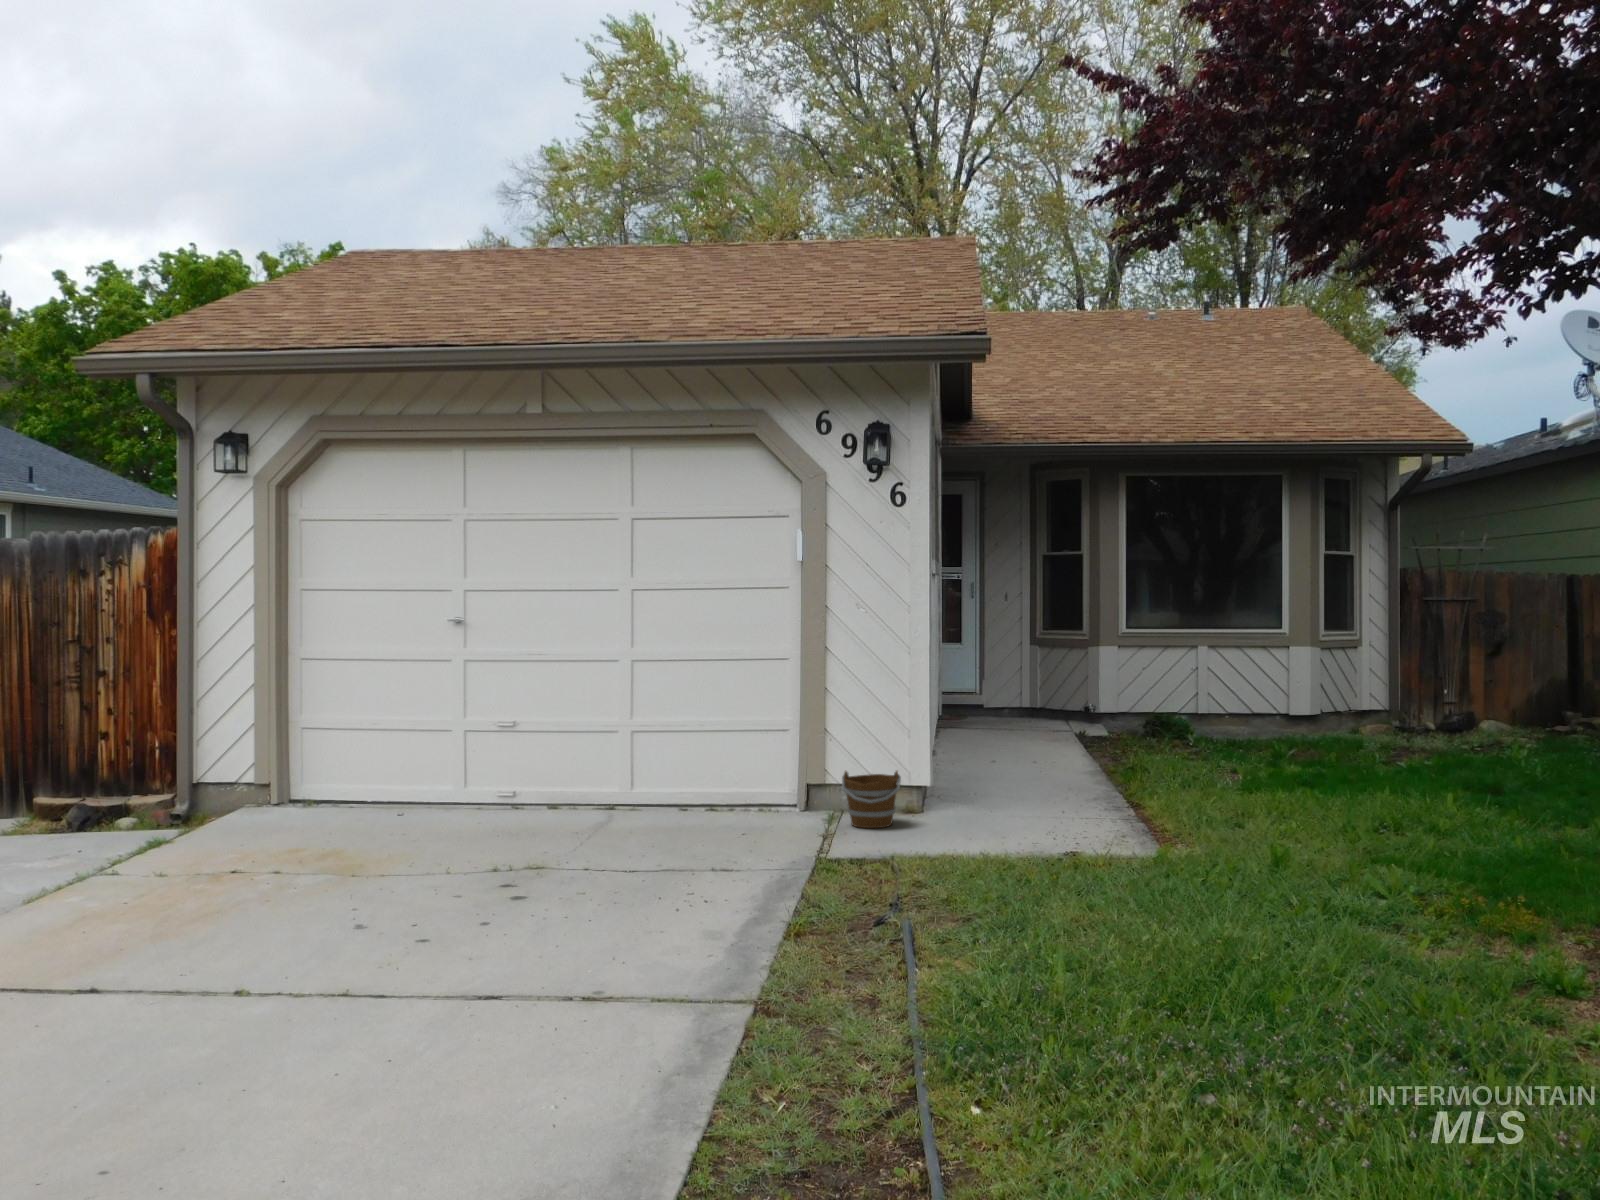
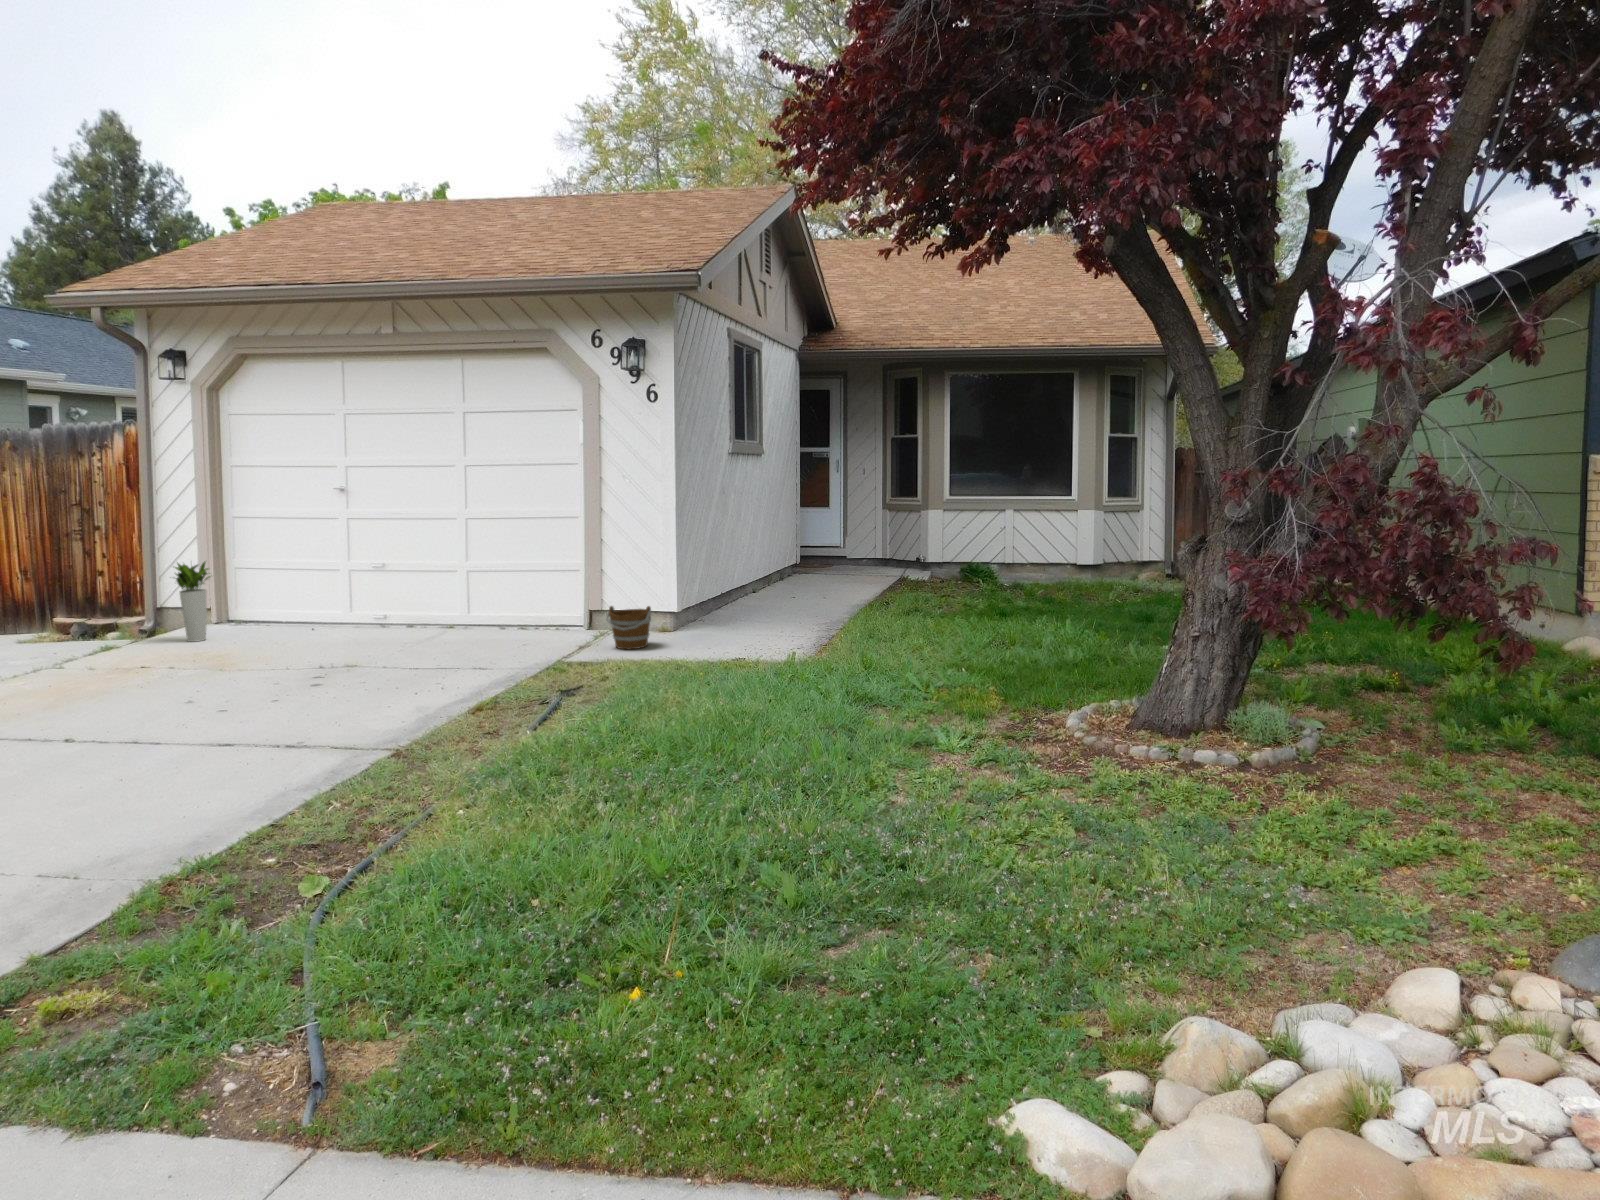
planter: none [218,716,277,828] -> present [175,561,210,642]

